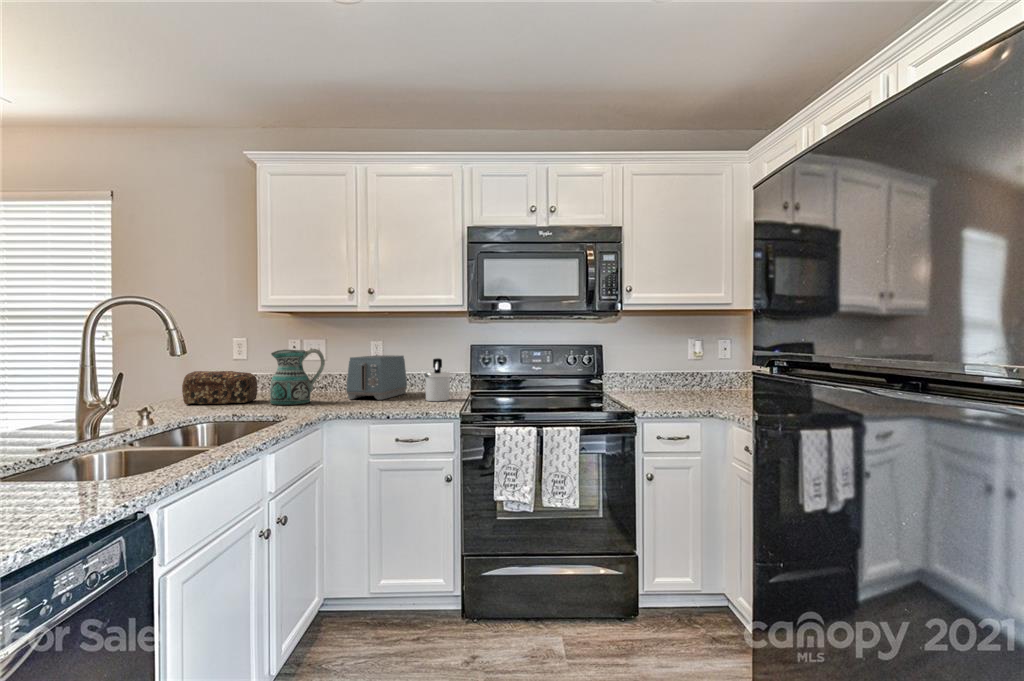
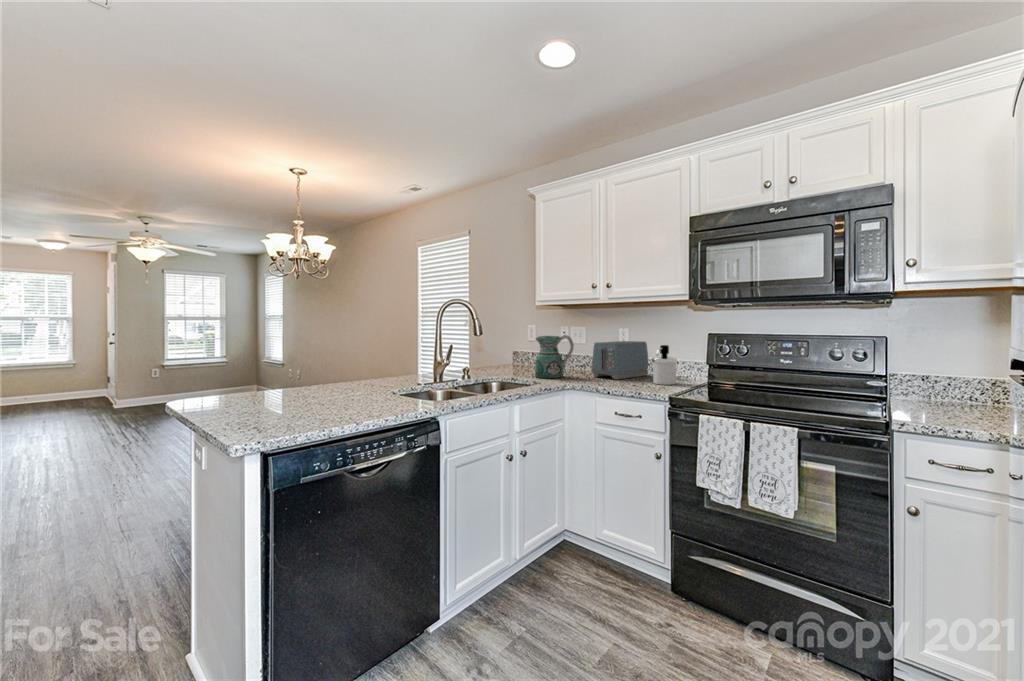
bread loaf: present [182,371,257,405] -> none [486,350,534,374]

